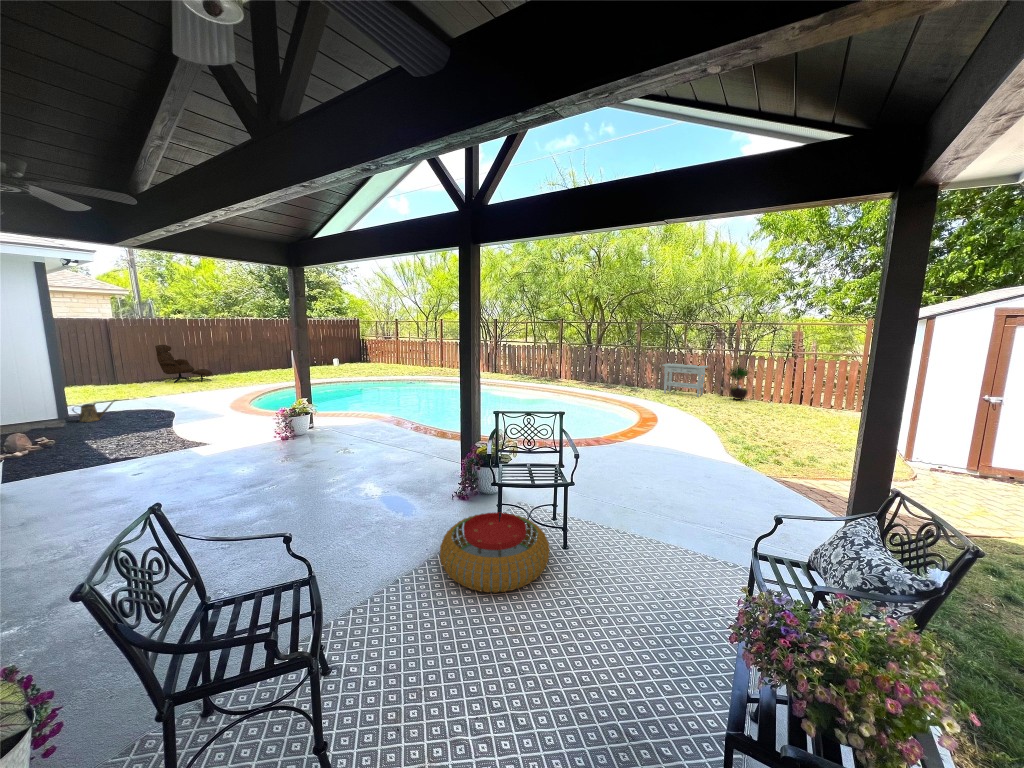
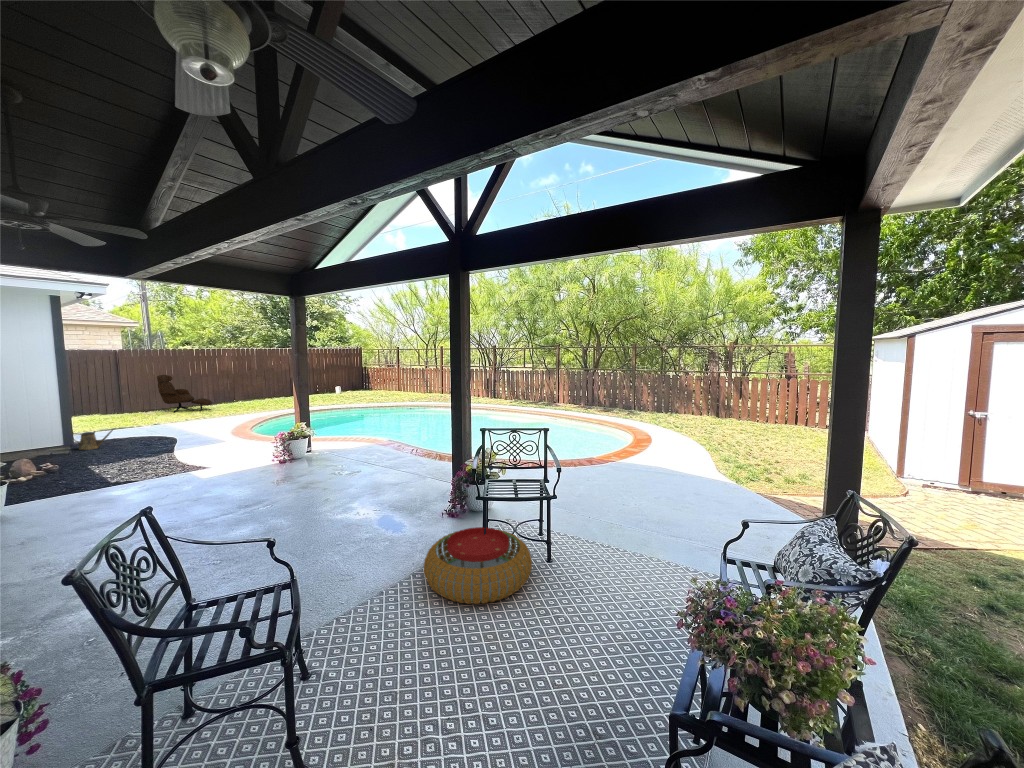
side table: present [662,363,708,397] -> none [659,387,706,420]
potted tree: present [728,367,748,400] -> none [723,385,747,422]

